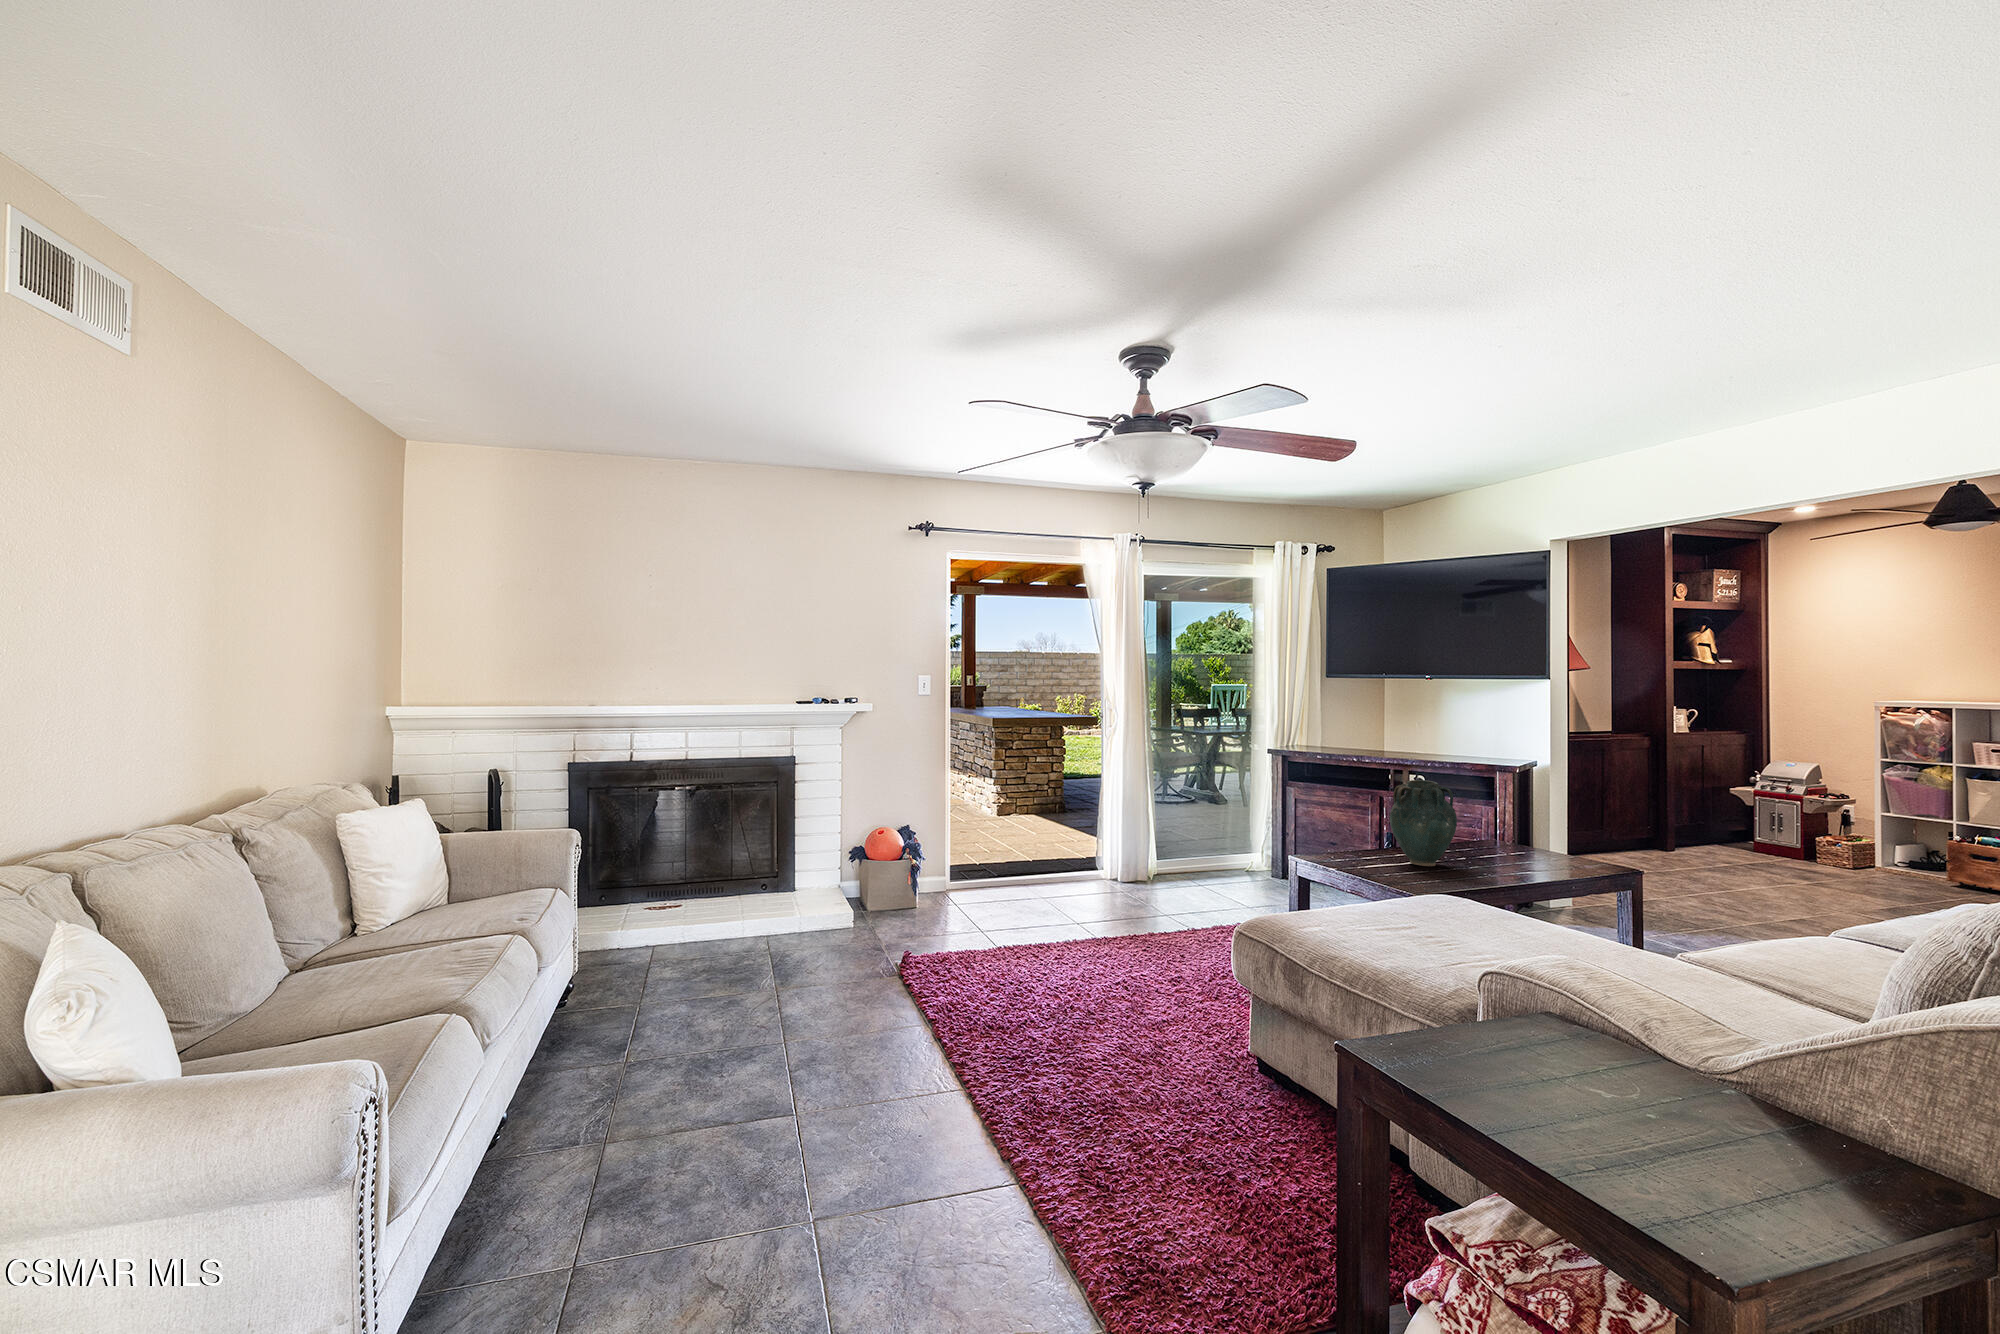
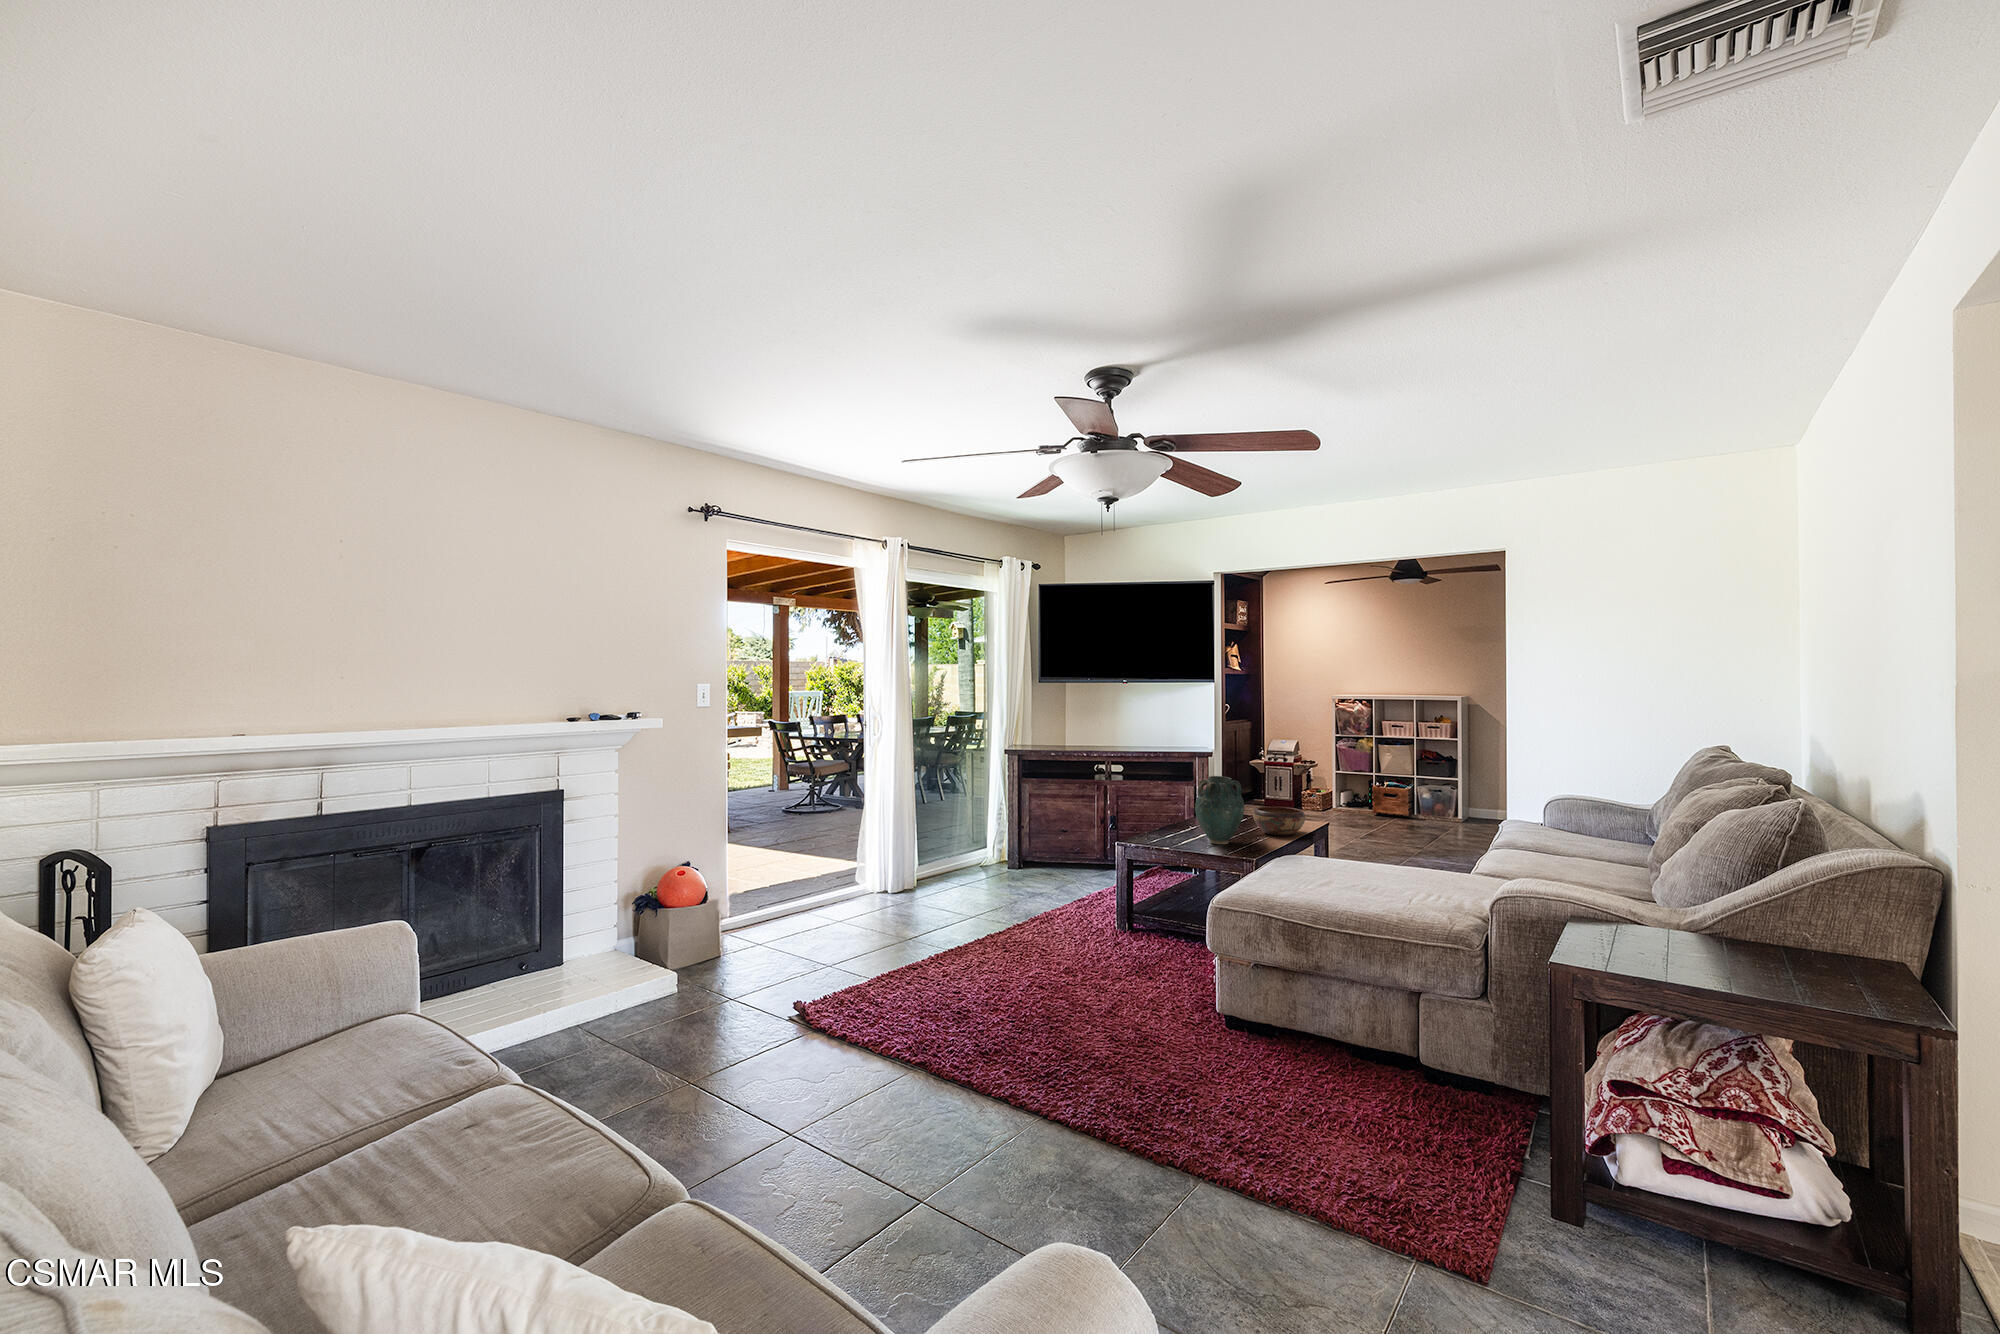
decorative bowl: none [1496,828,1574,868] -> present [1253,807,1305,836]

